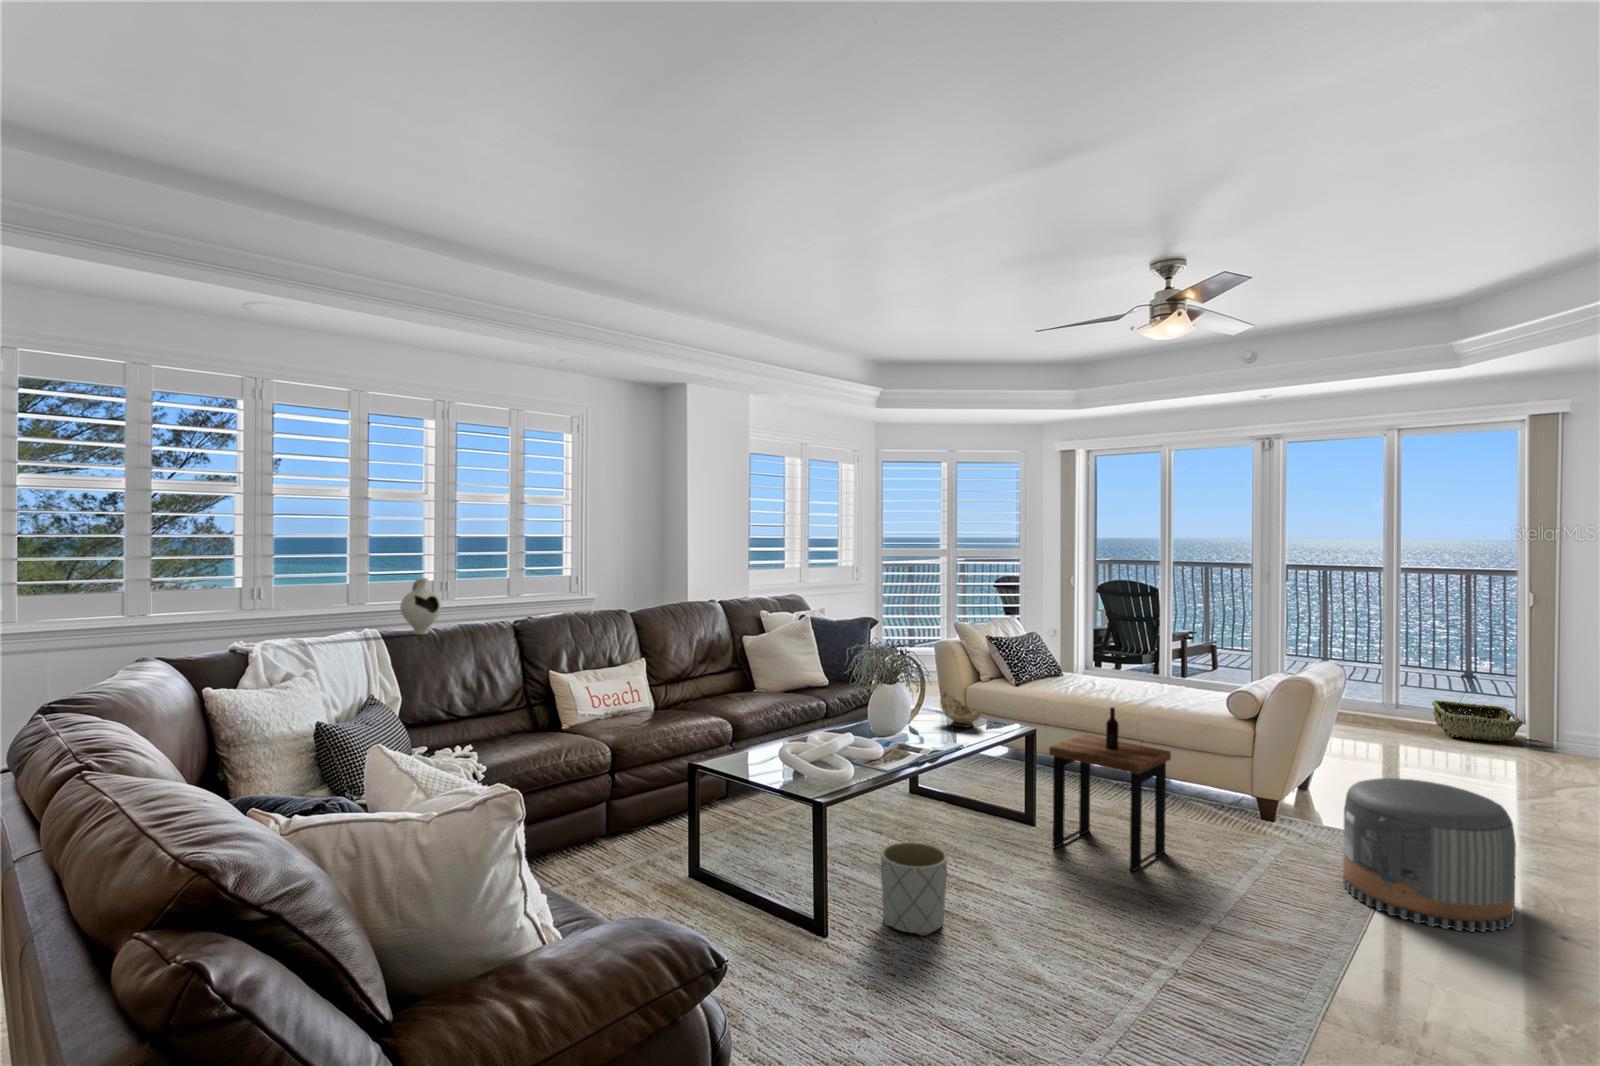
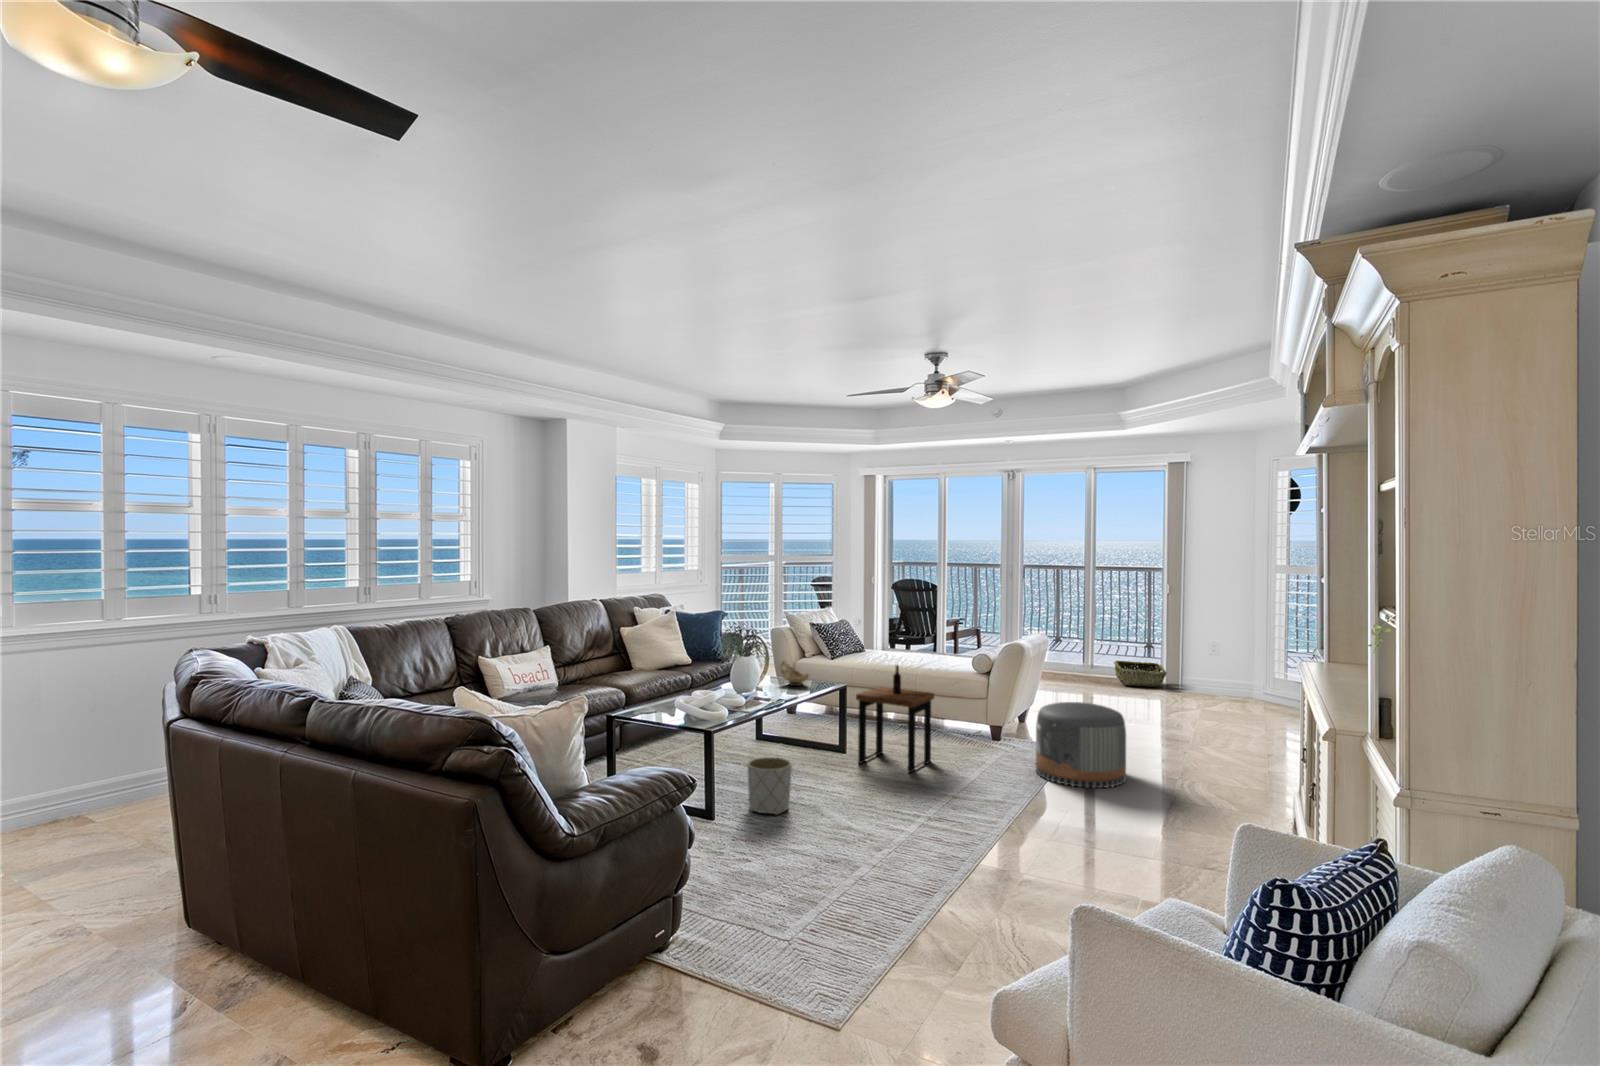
decorative vase: present [400,578,442,635] -> none [361,584,395,629]

